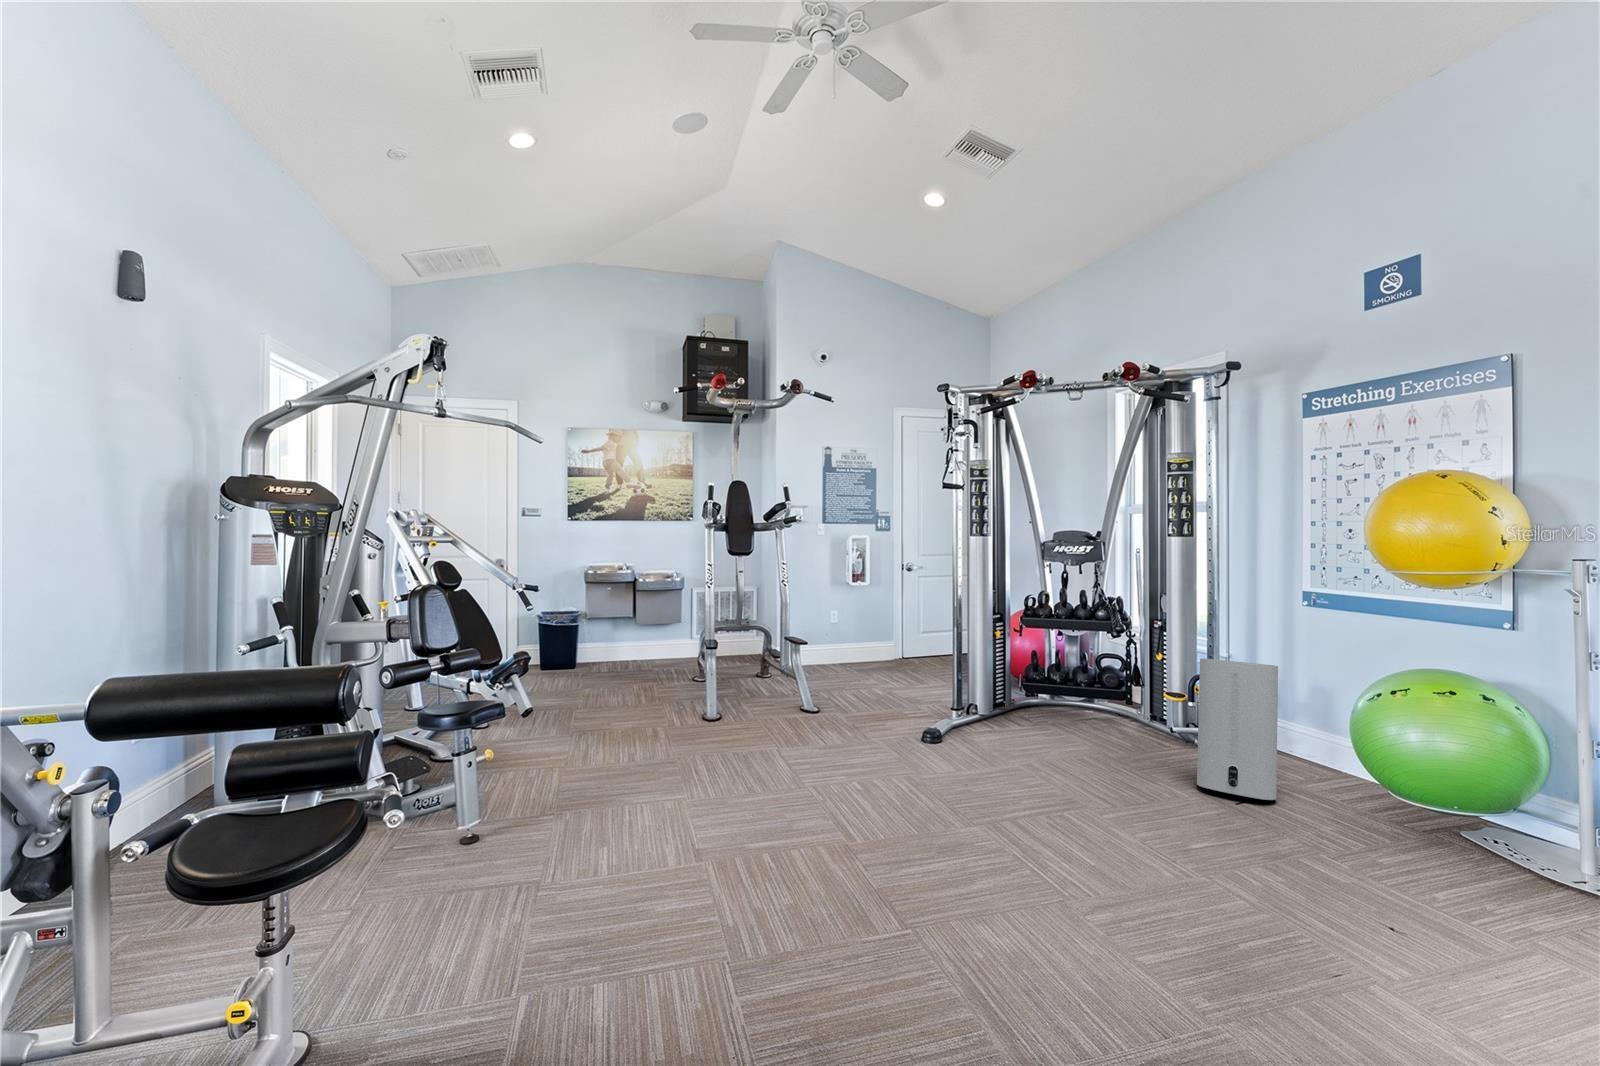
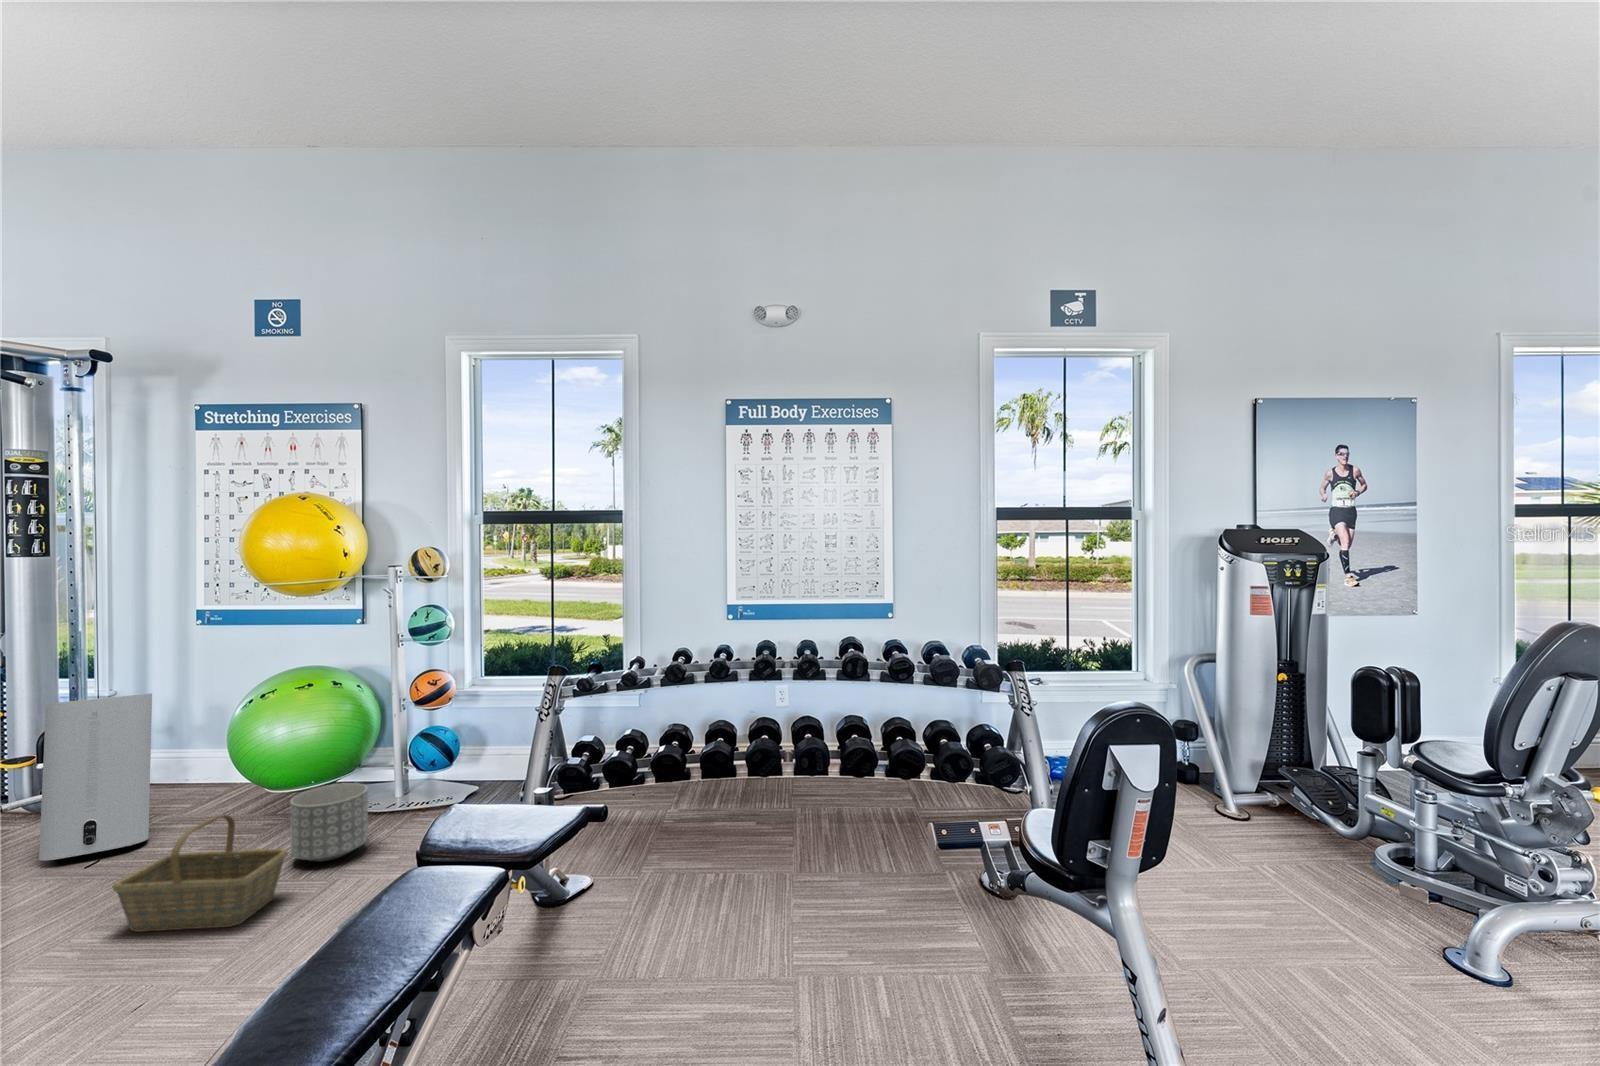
basket: none [1270,810,1447,939] -> present [113,815,288,932]
planter: none [1438,815,1547,914] -> present [290,783,368,862]

